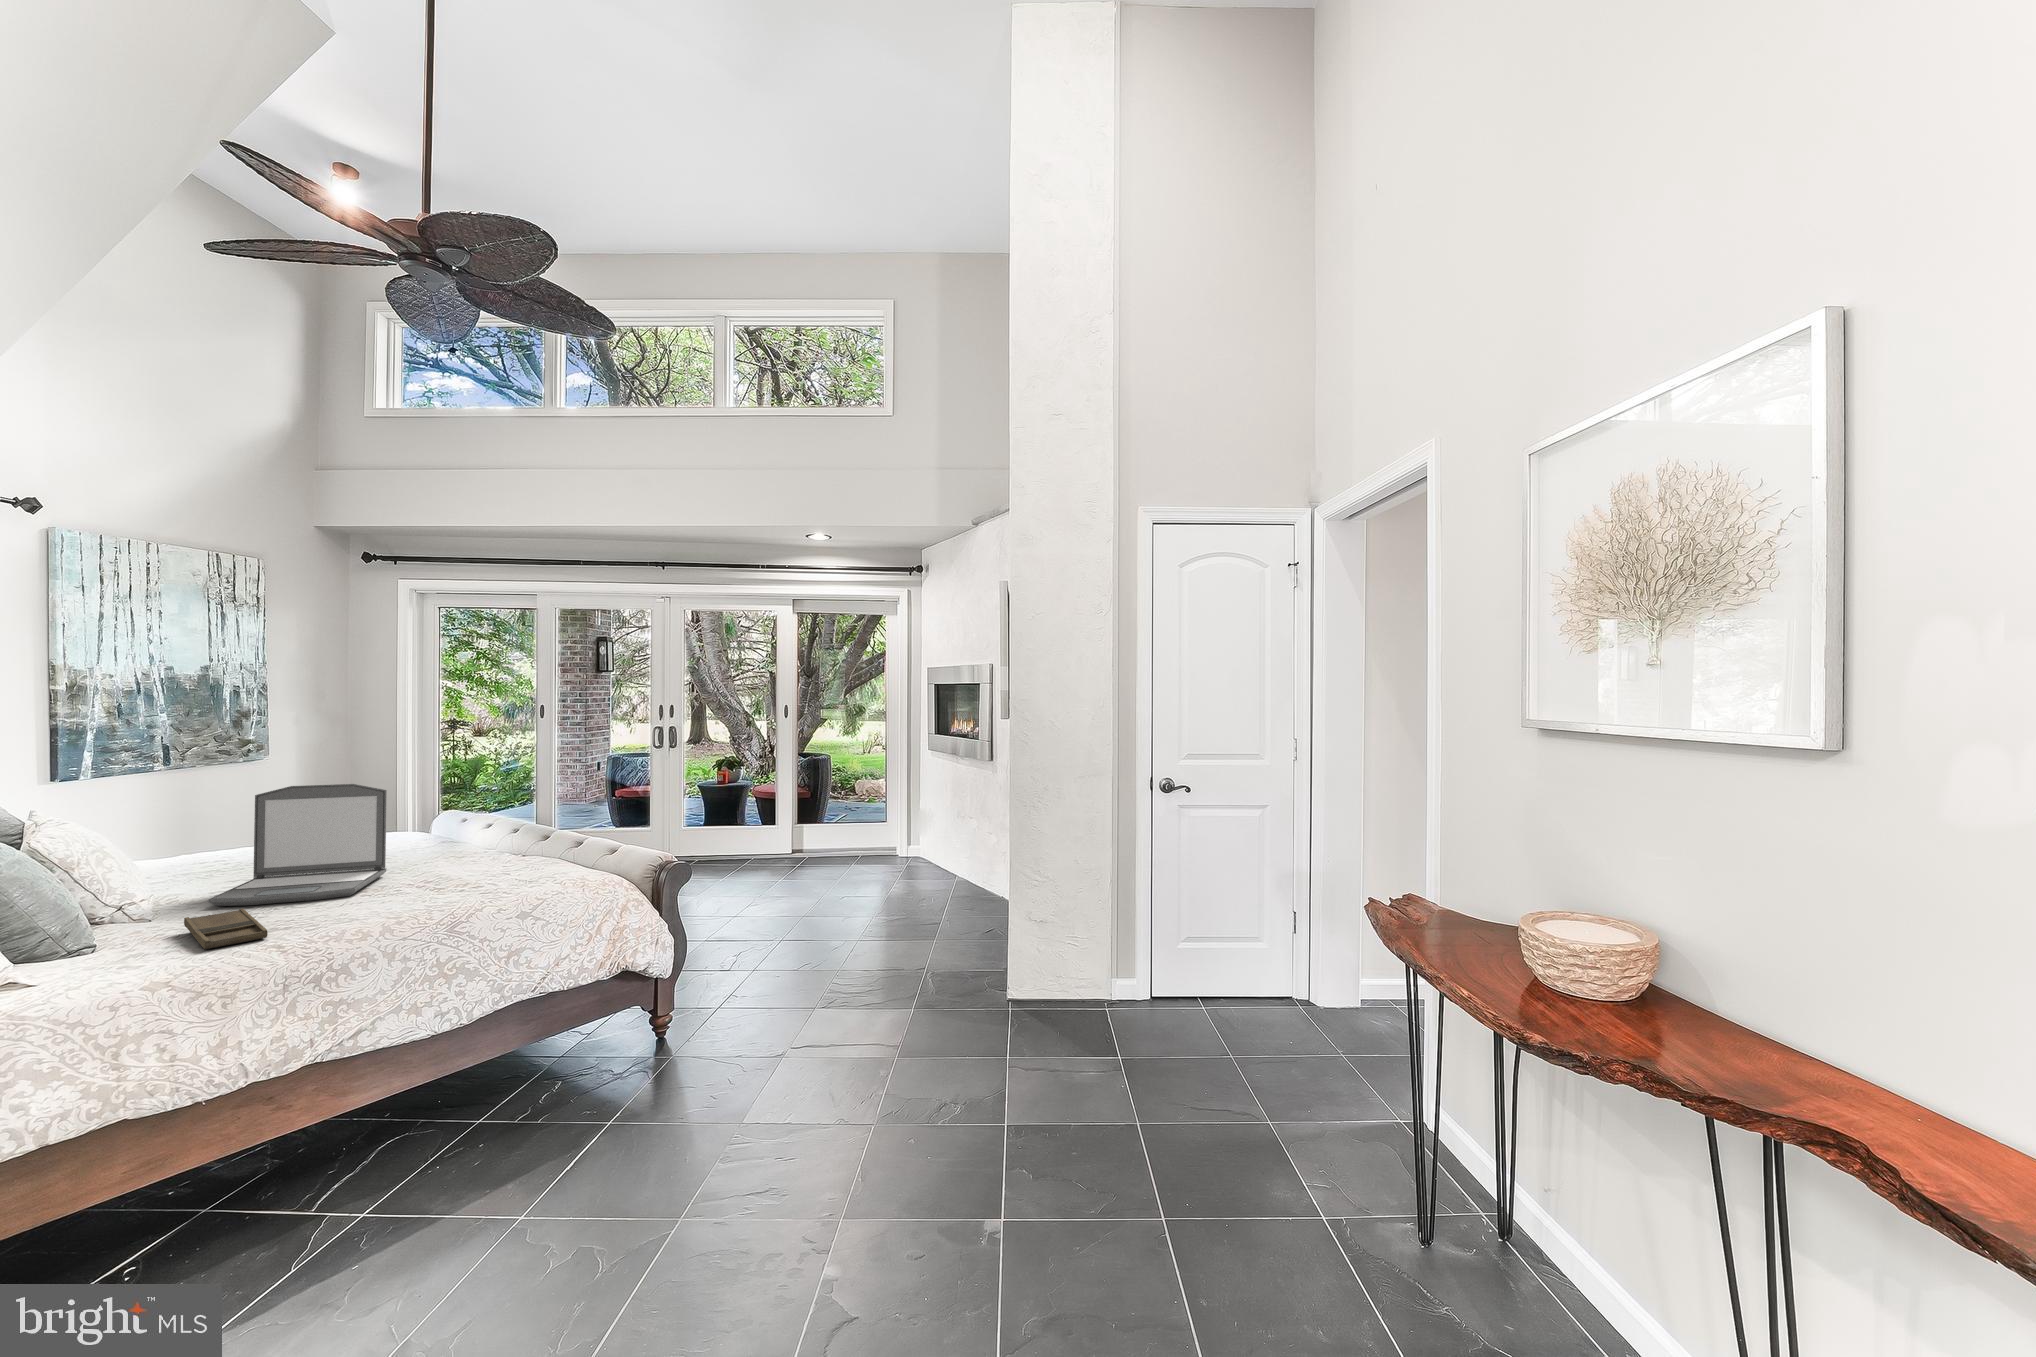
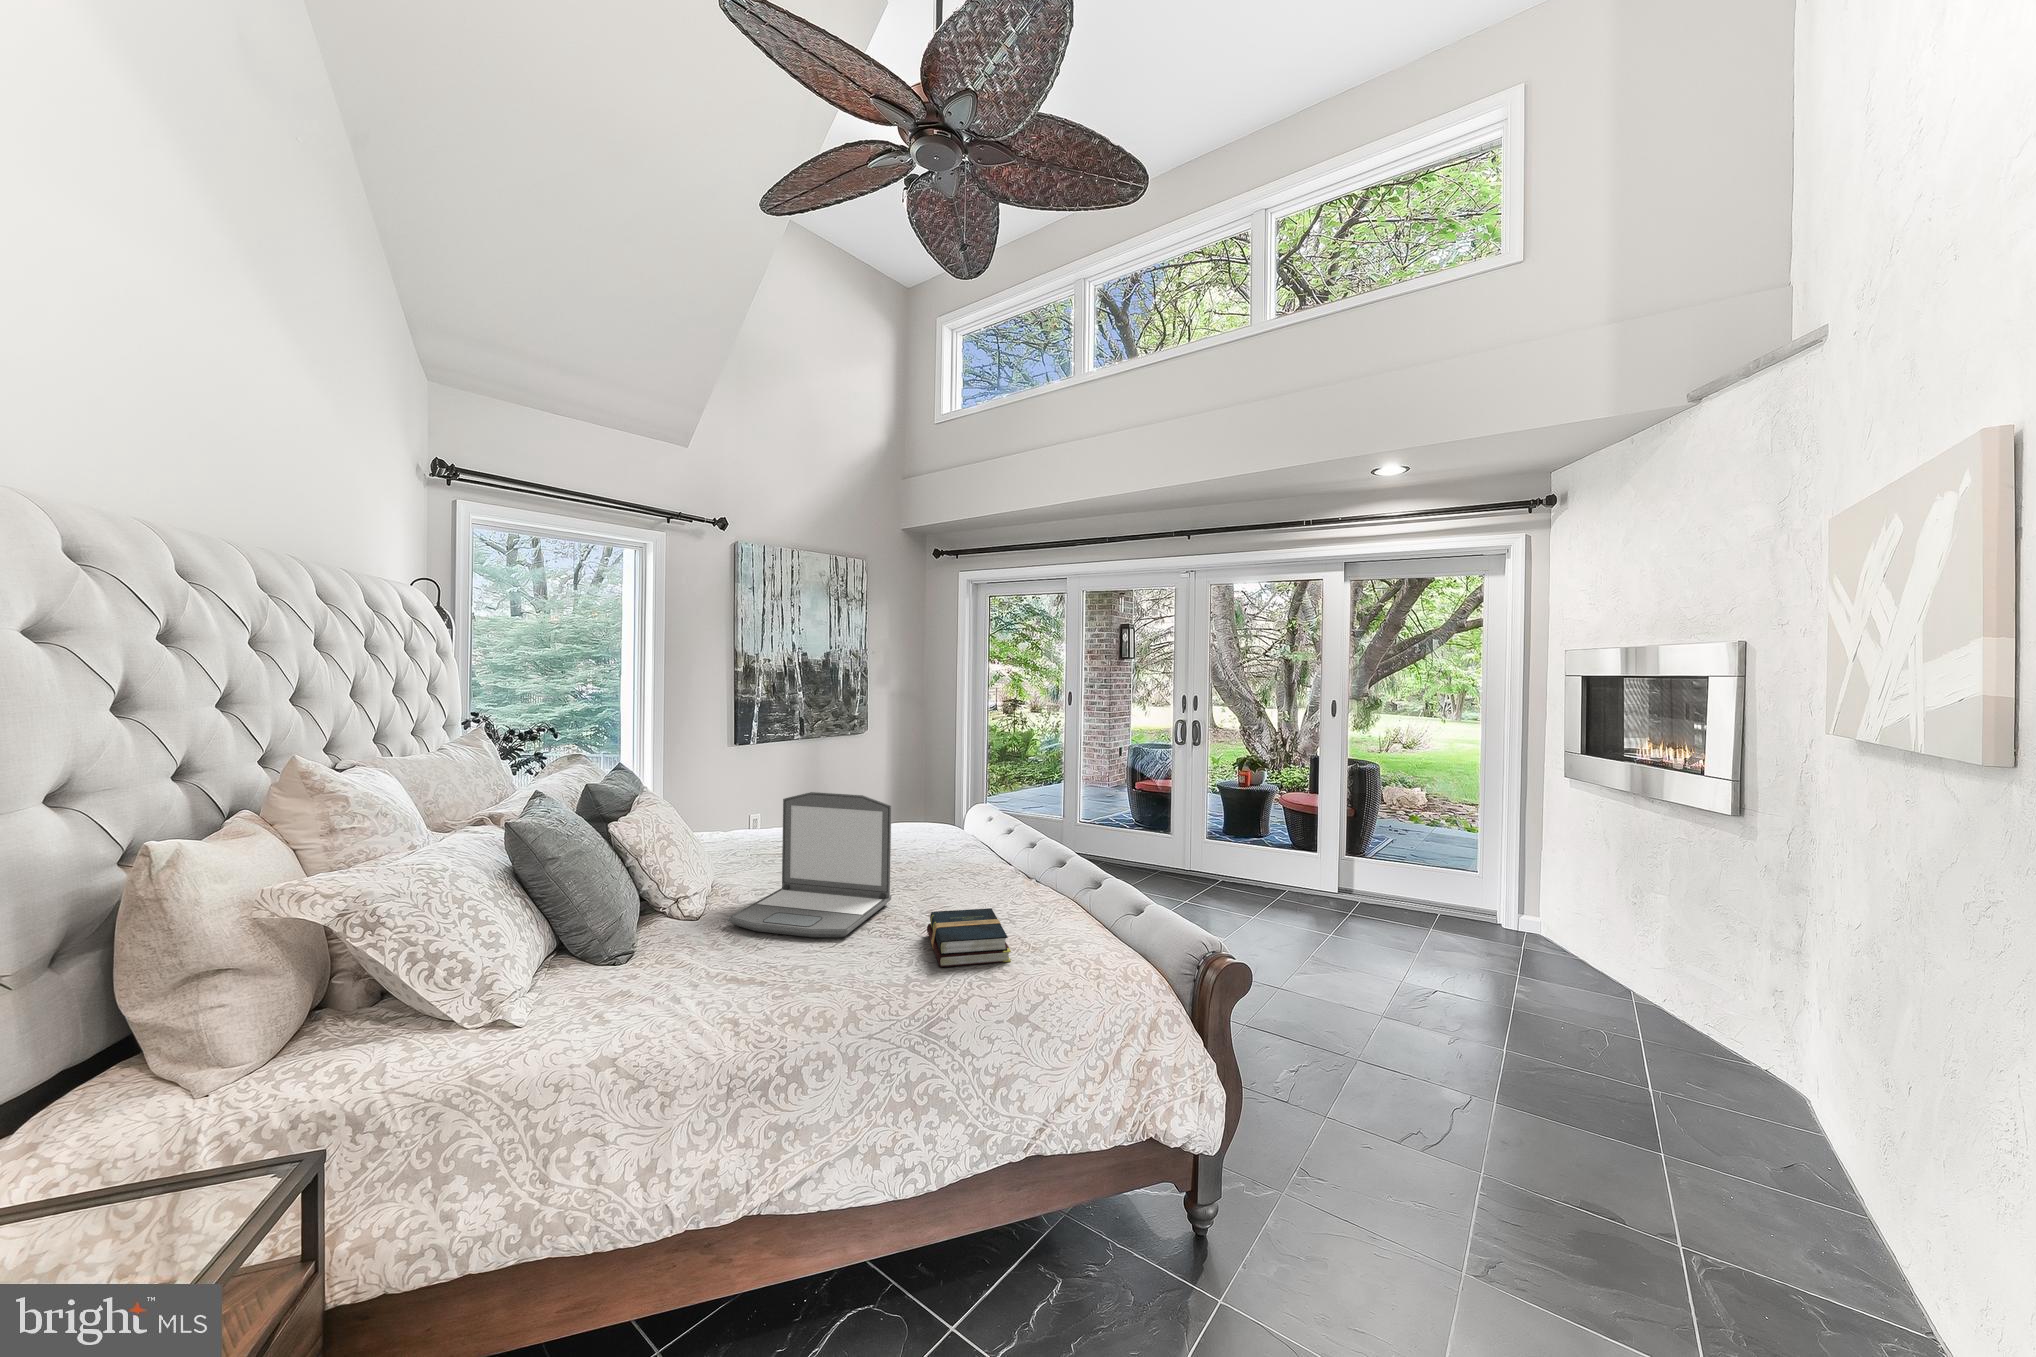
hardback book: none [435,857,519,894] -> present [927,908,1011,967]
tray: present [184,908,268,949] -> none [665,949,734,1020]

